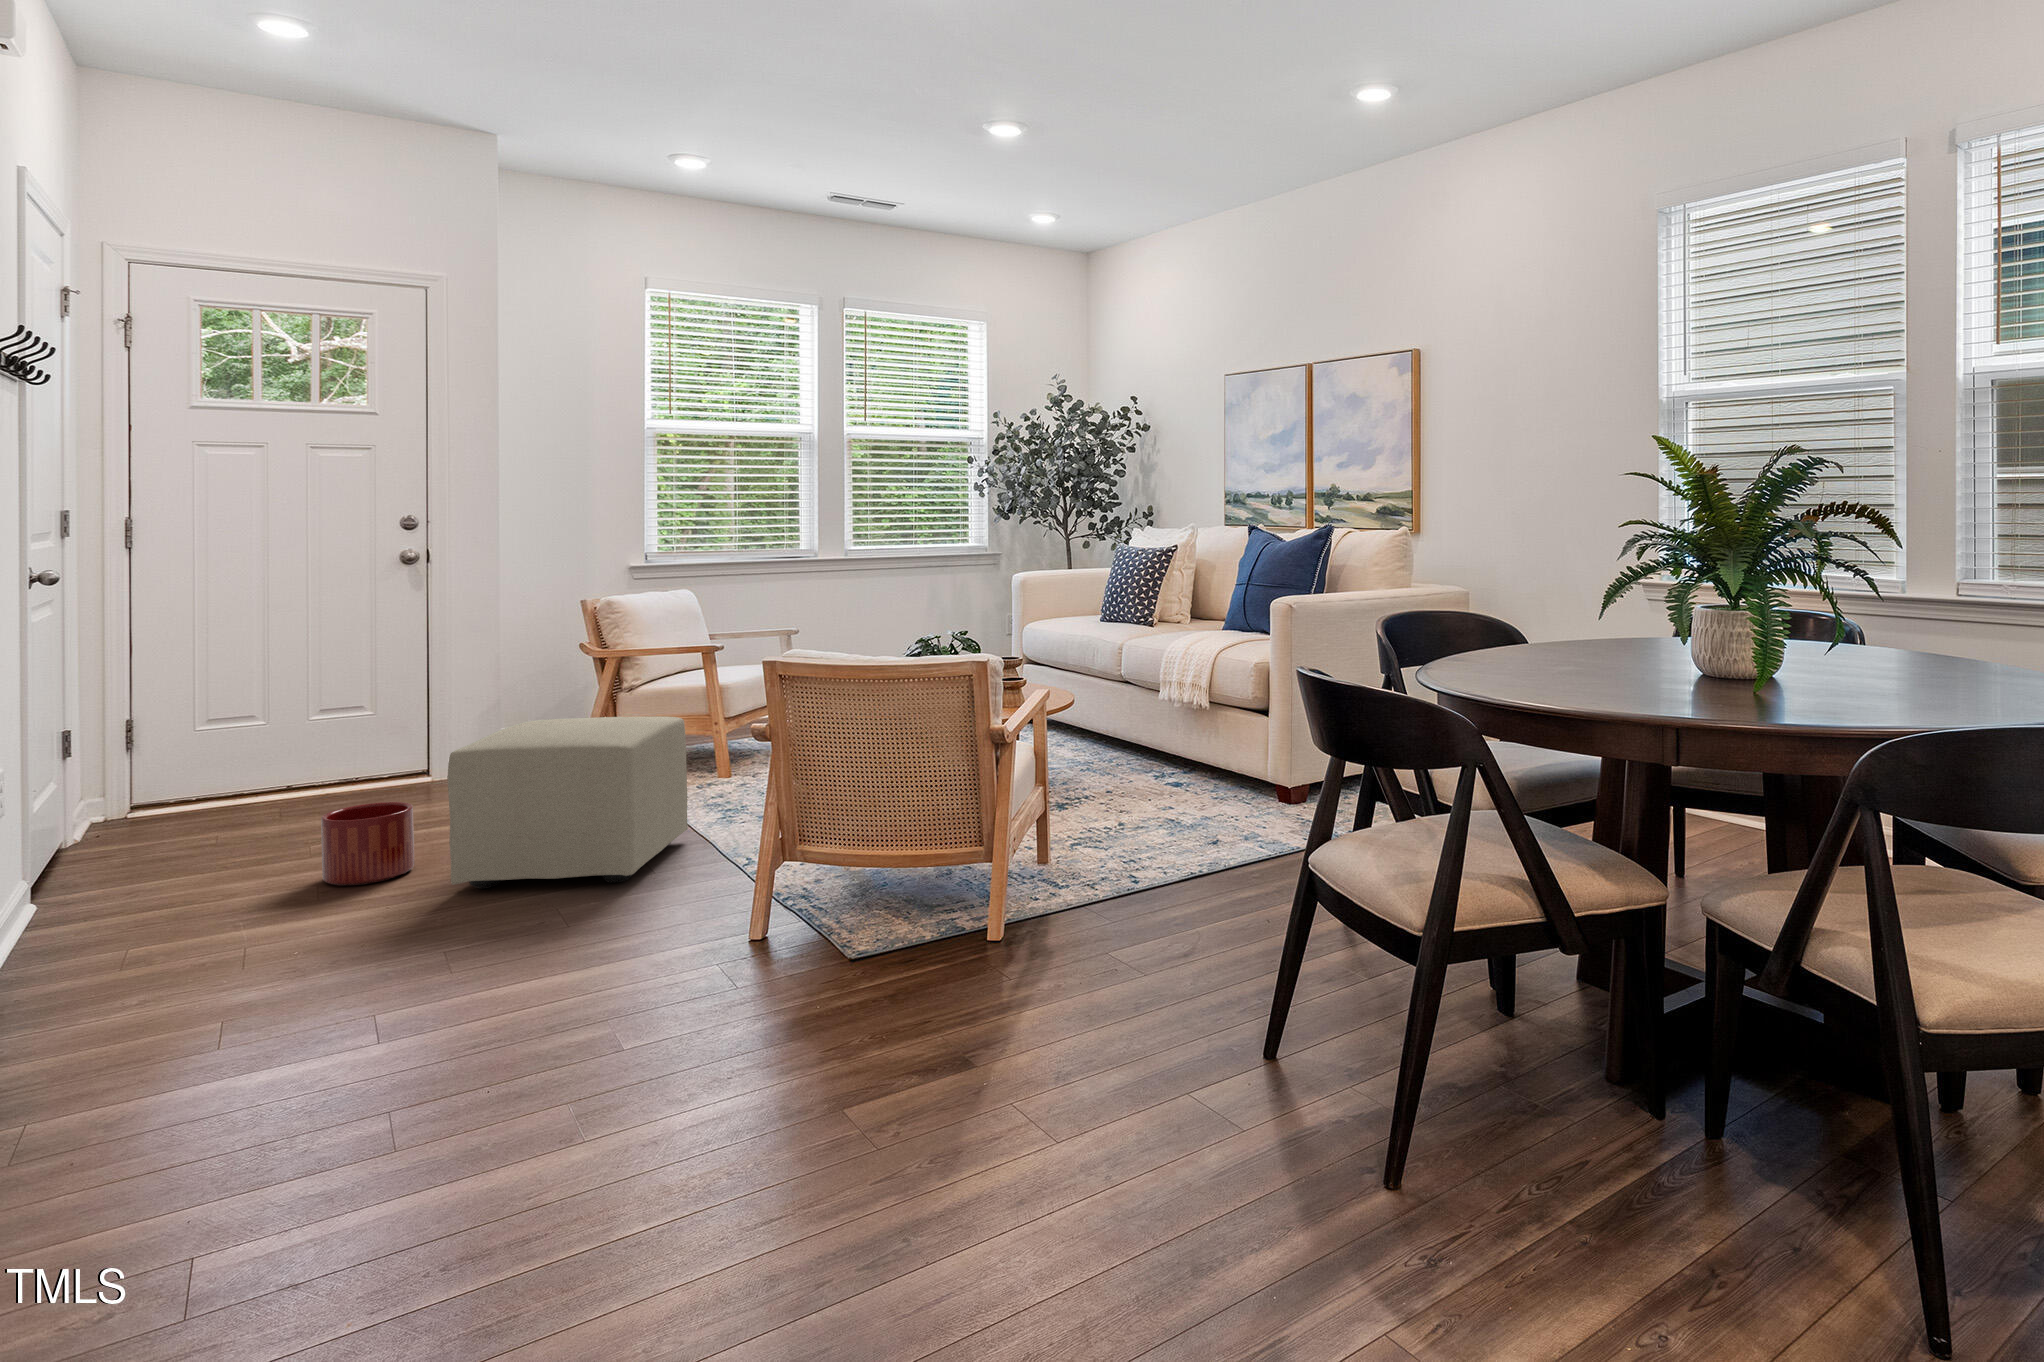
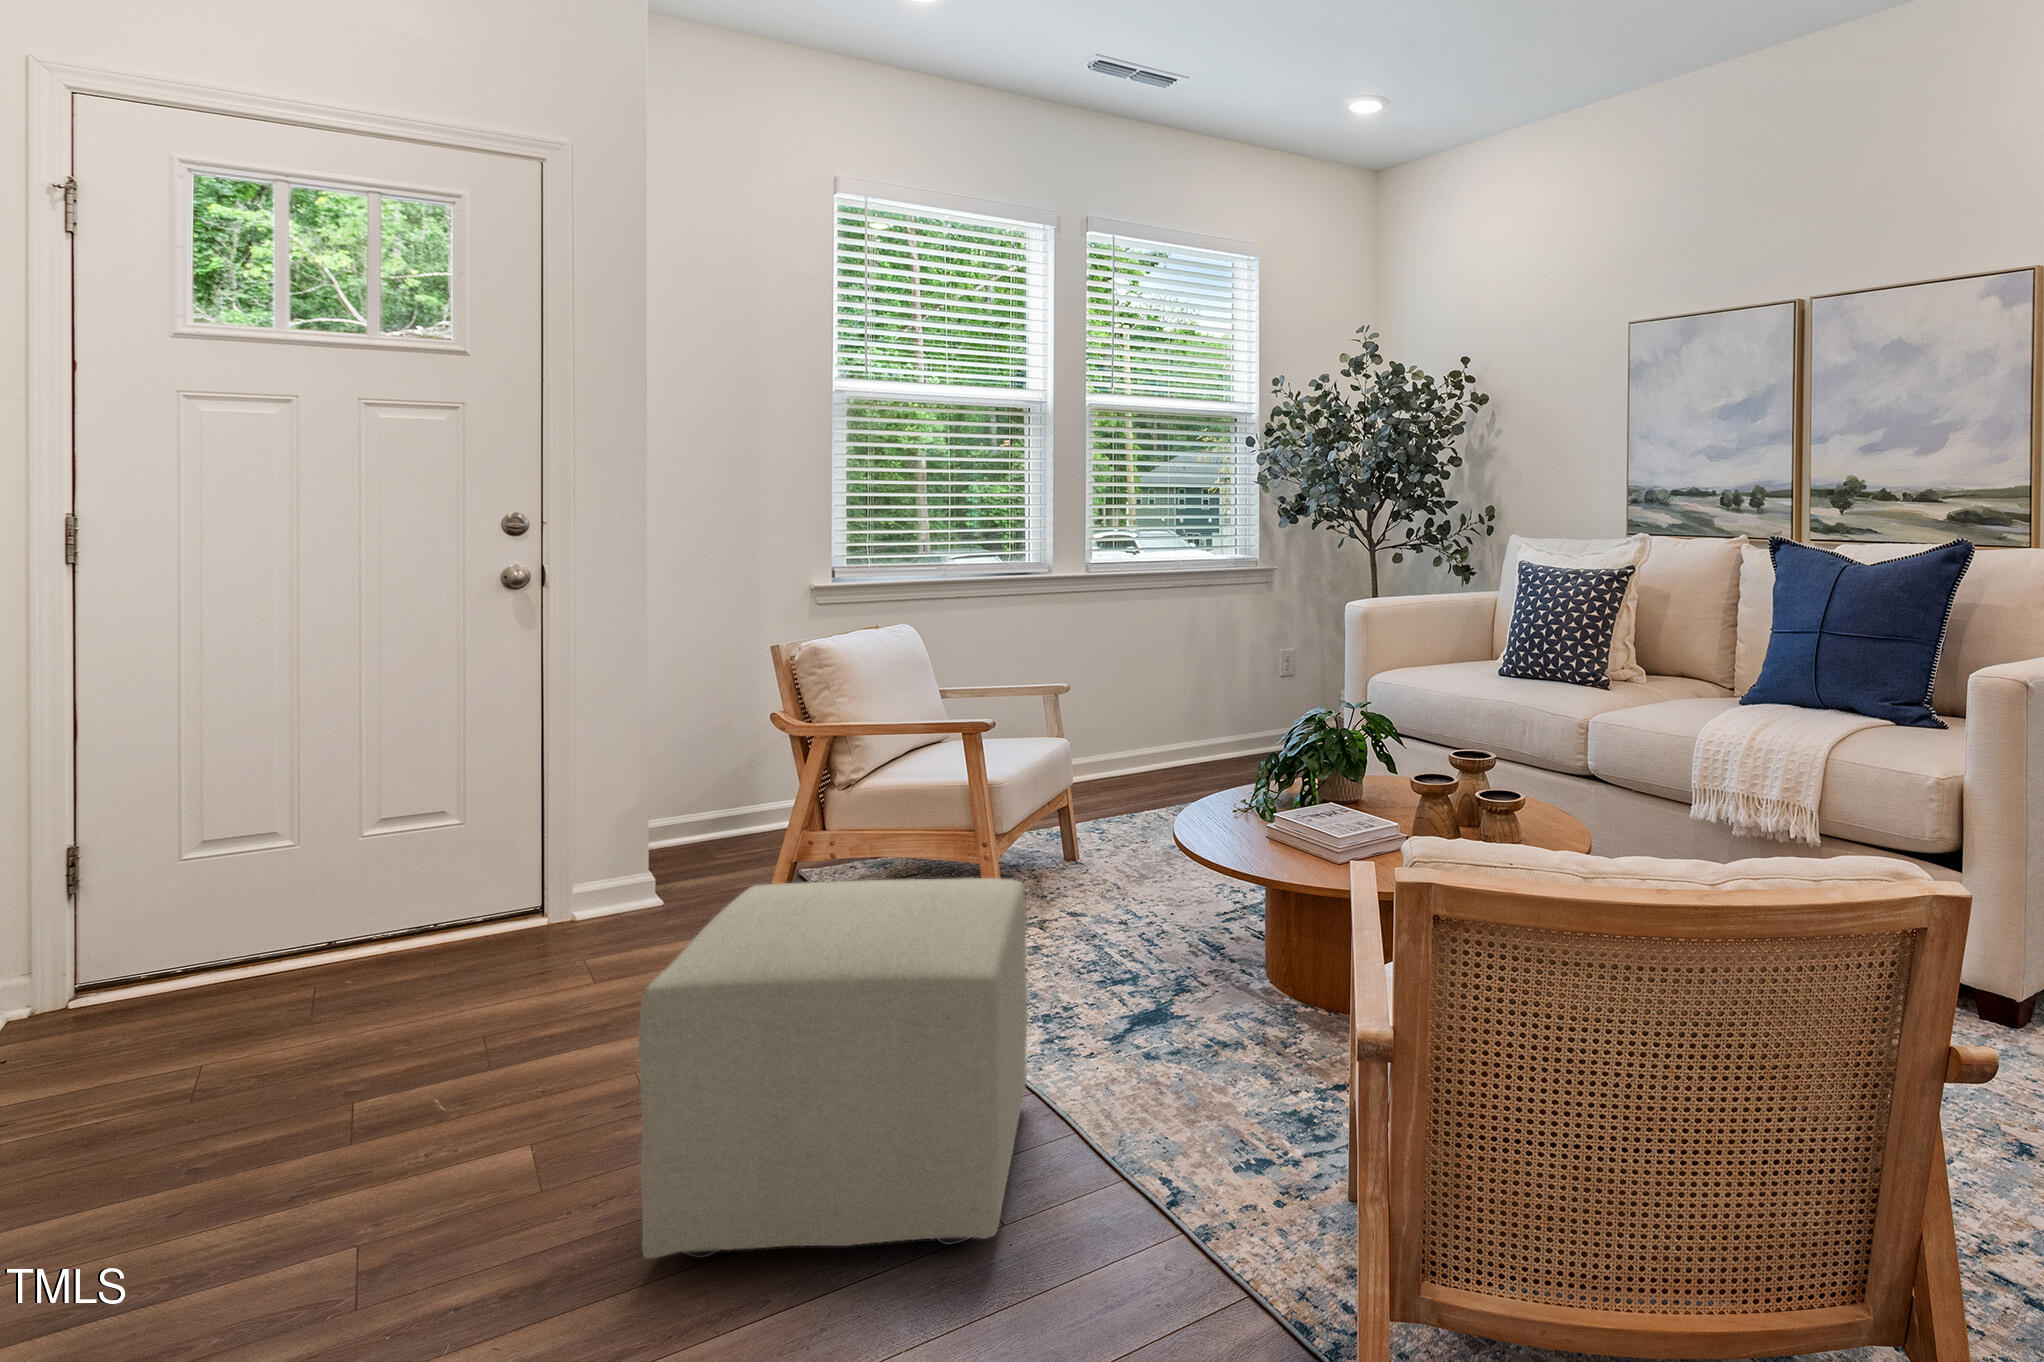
planter: present [321,802,414,886] -> none [387,1045,556,1234]

